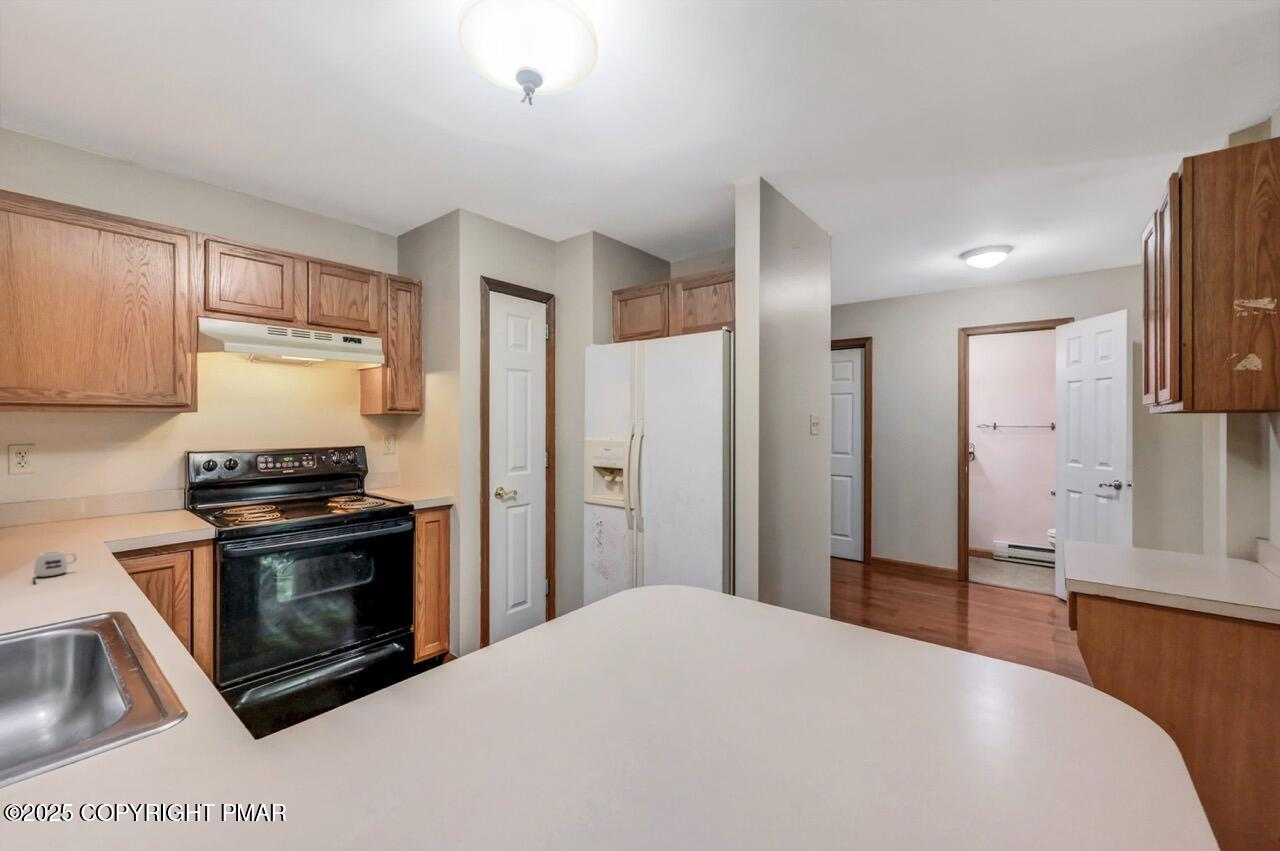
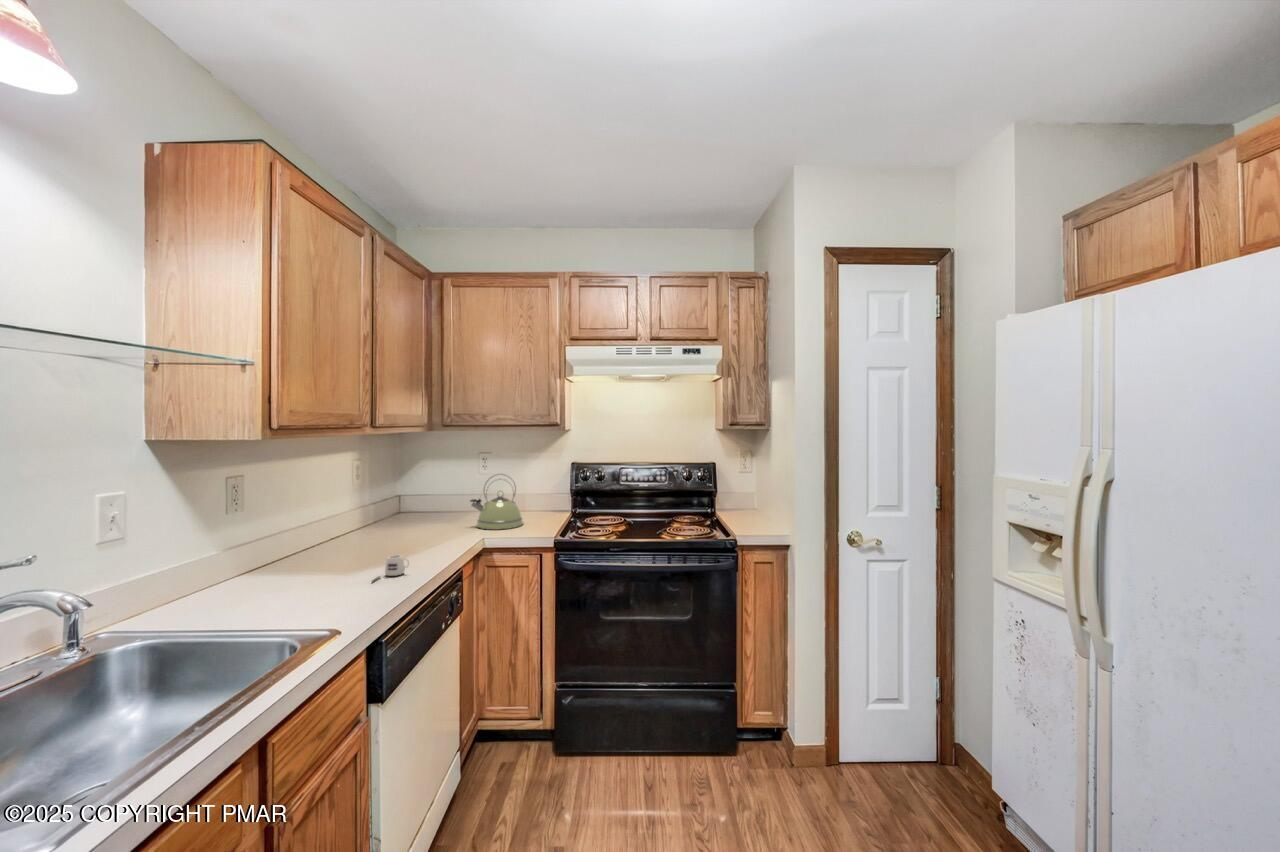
kettle: none [44,463,134,534] -> present [470,474,523,530]

